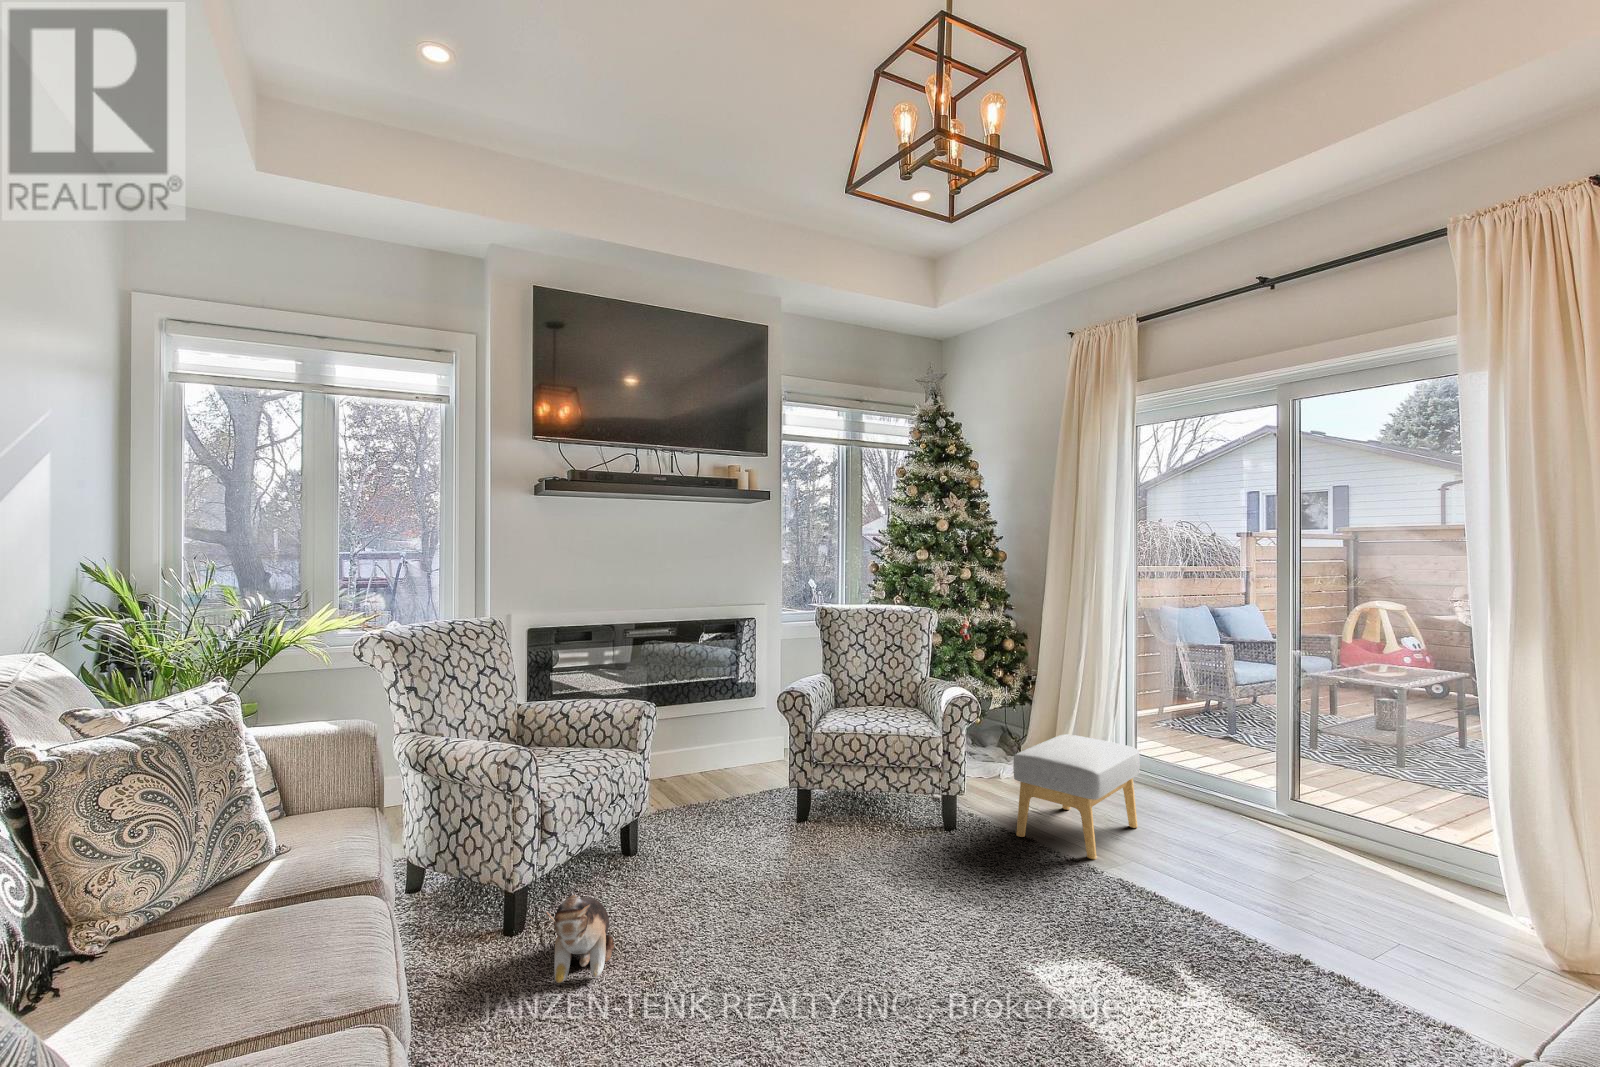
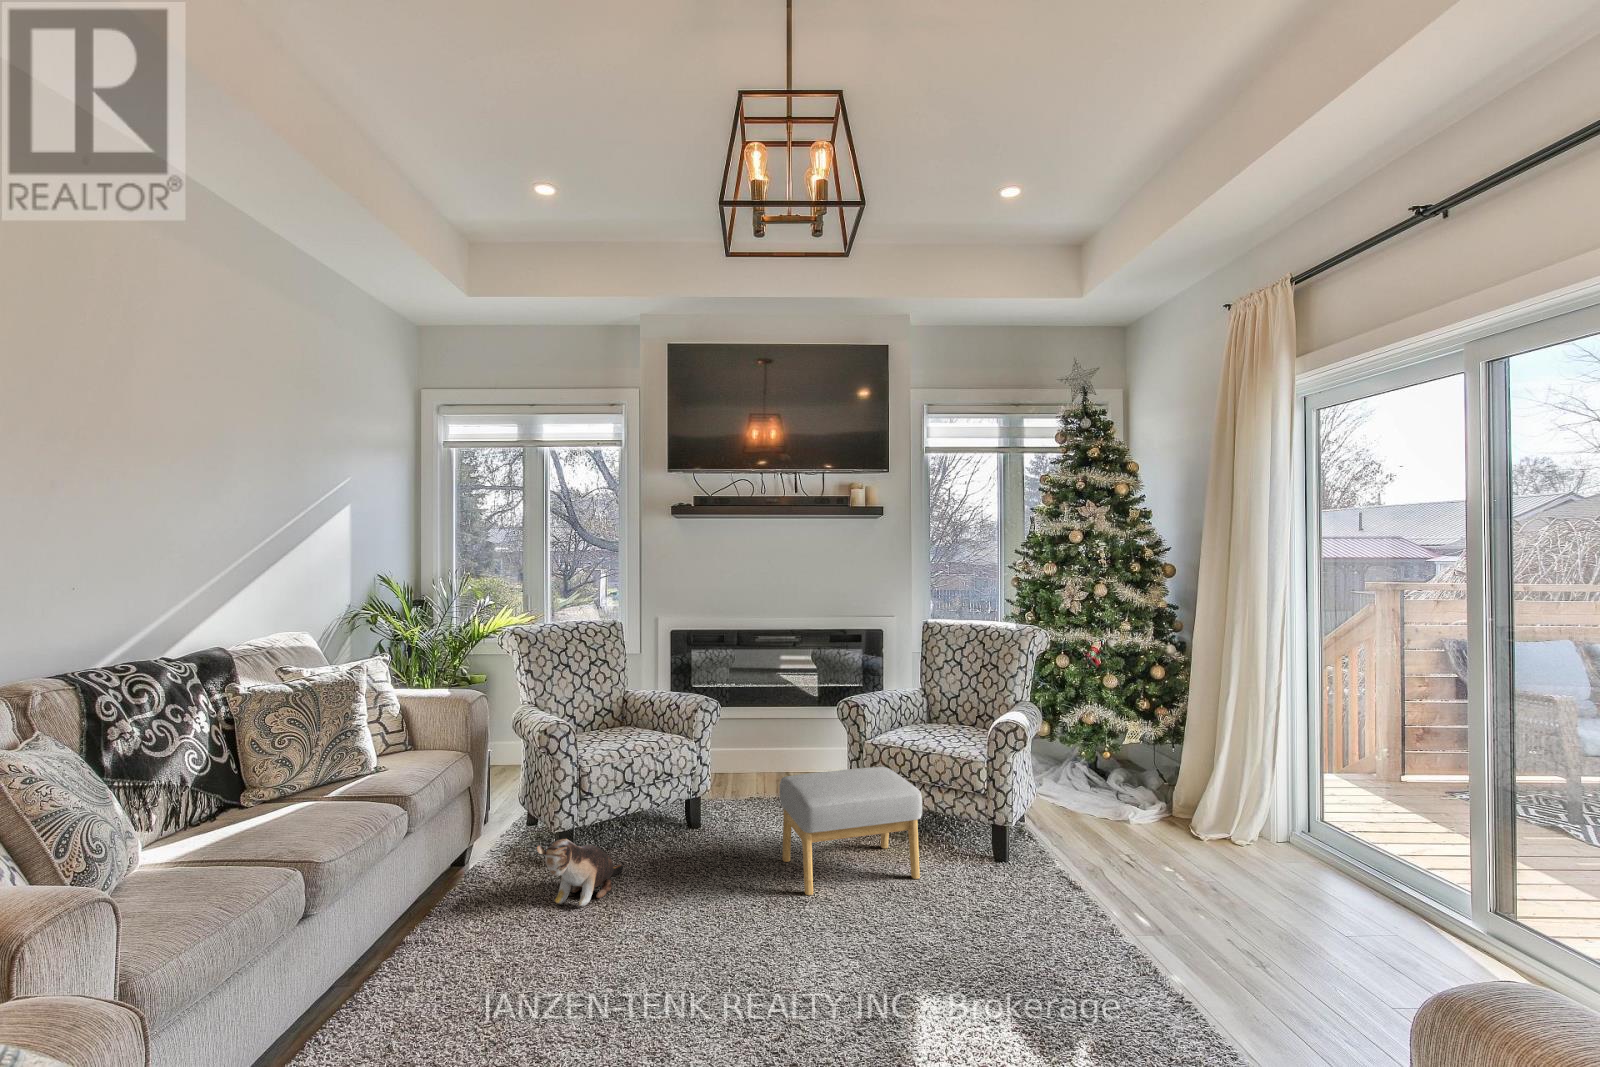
footstool: present [1013,735,1140,859] -> present [780,767,922,895]

